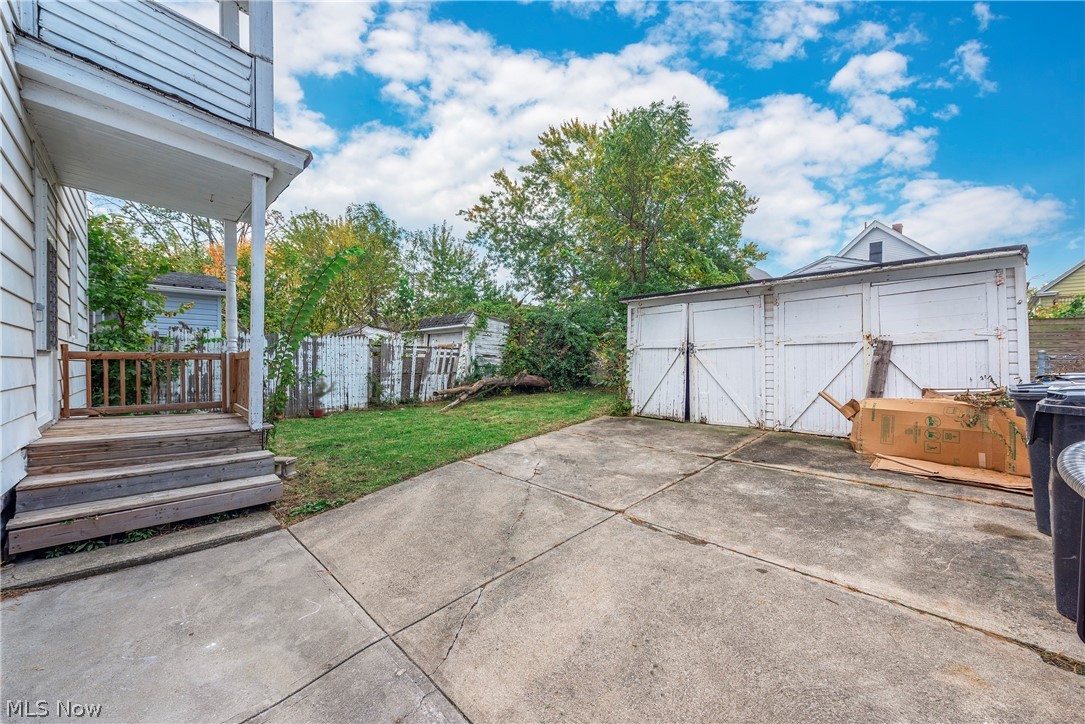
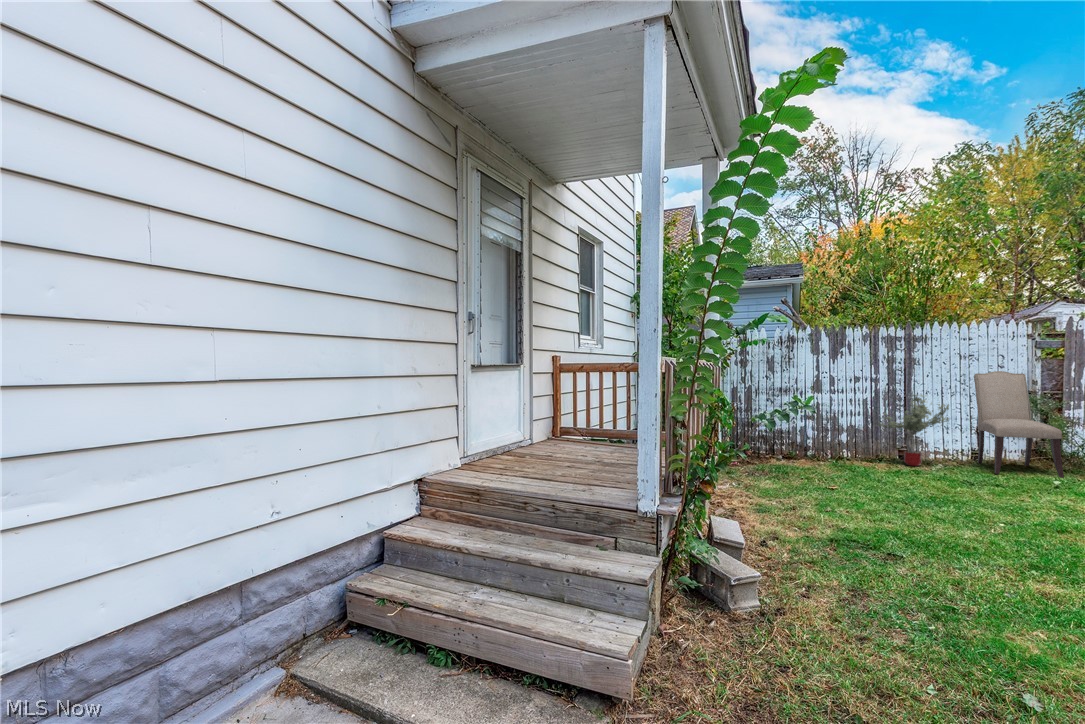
chair: none [346,363,383,415] -> present [974,371,1064,478]

